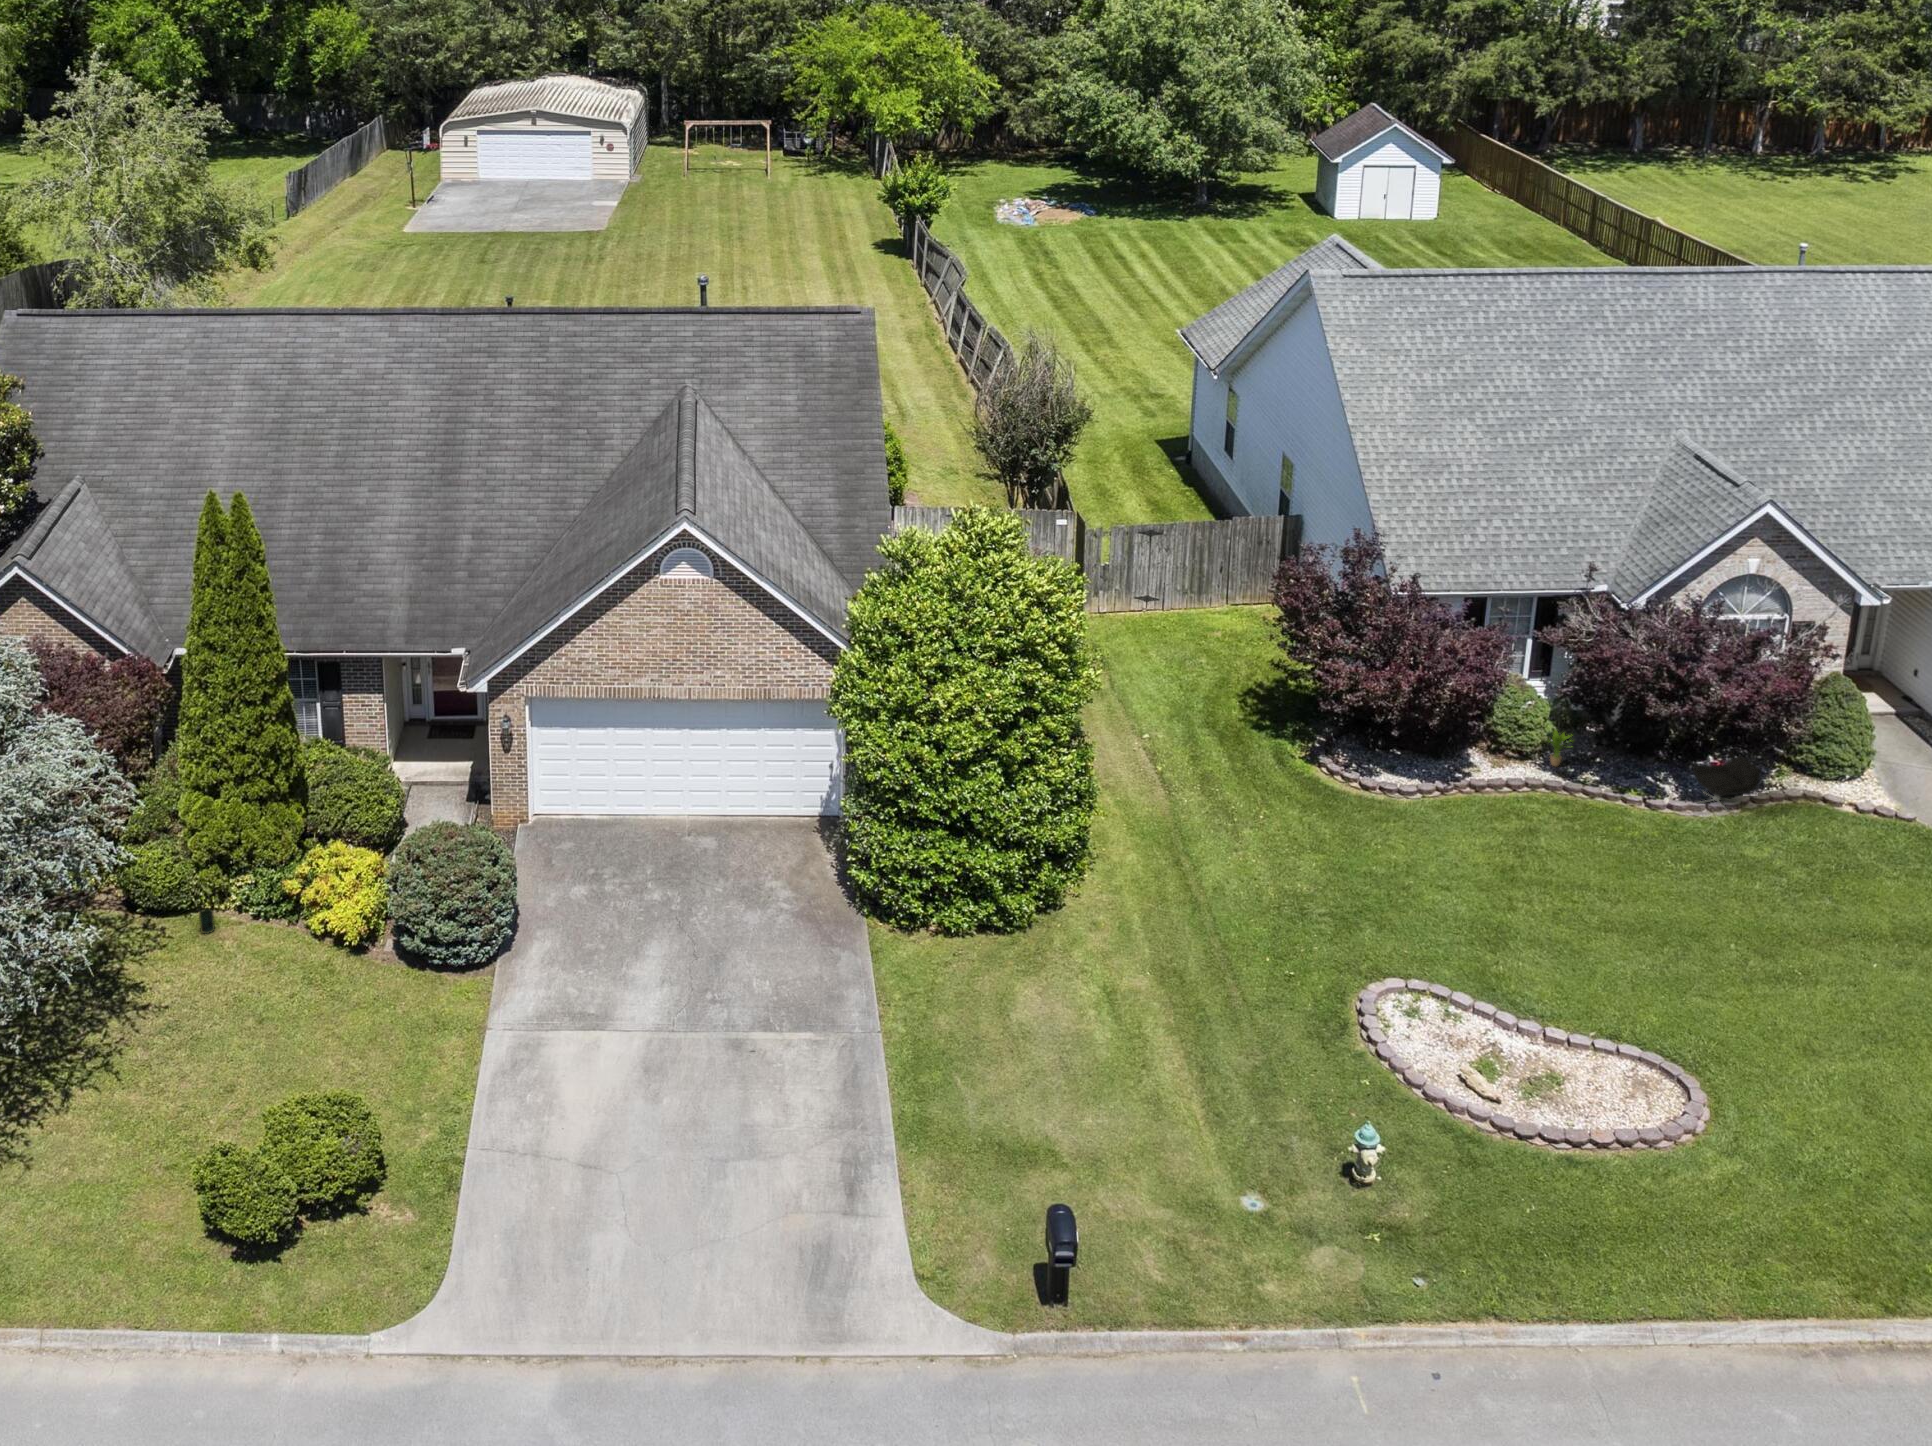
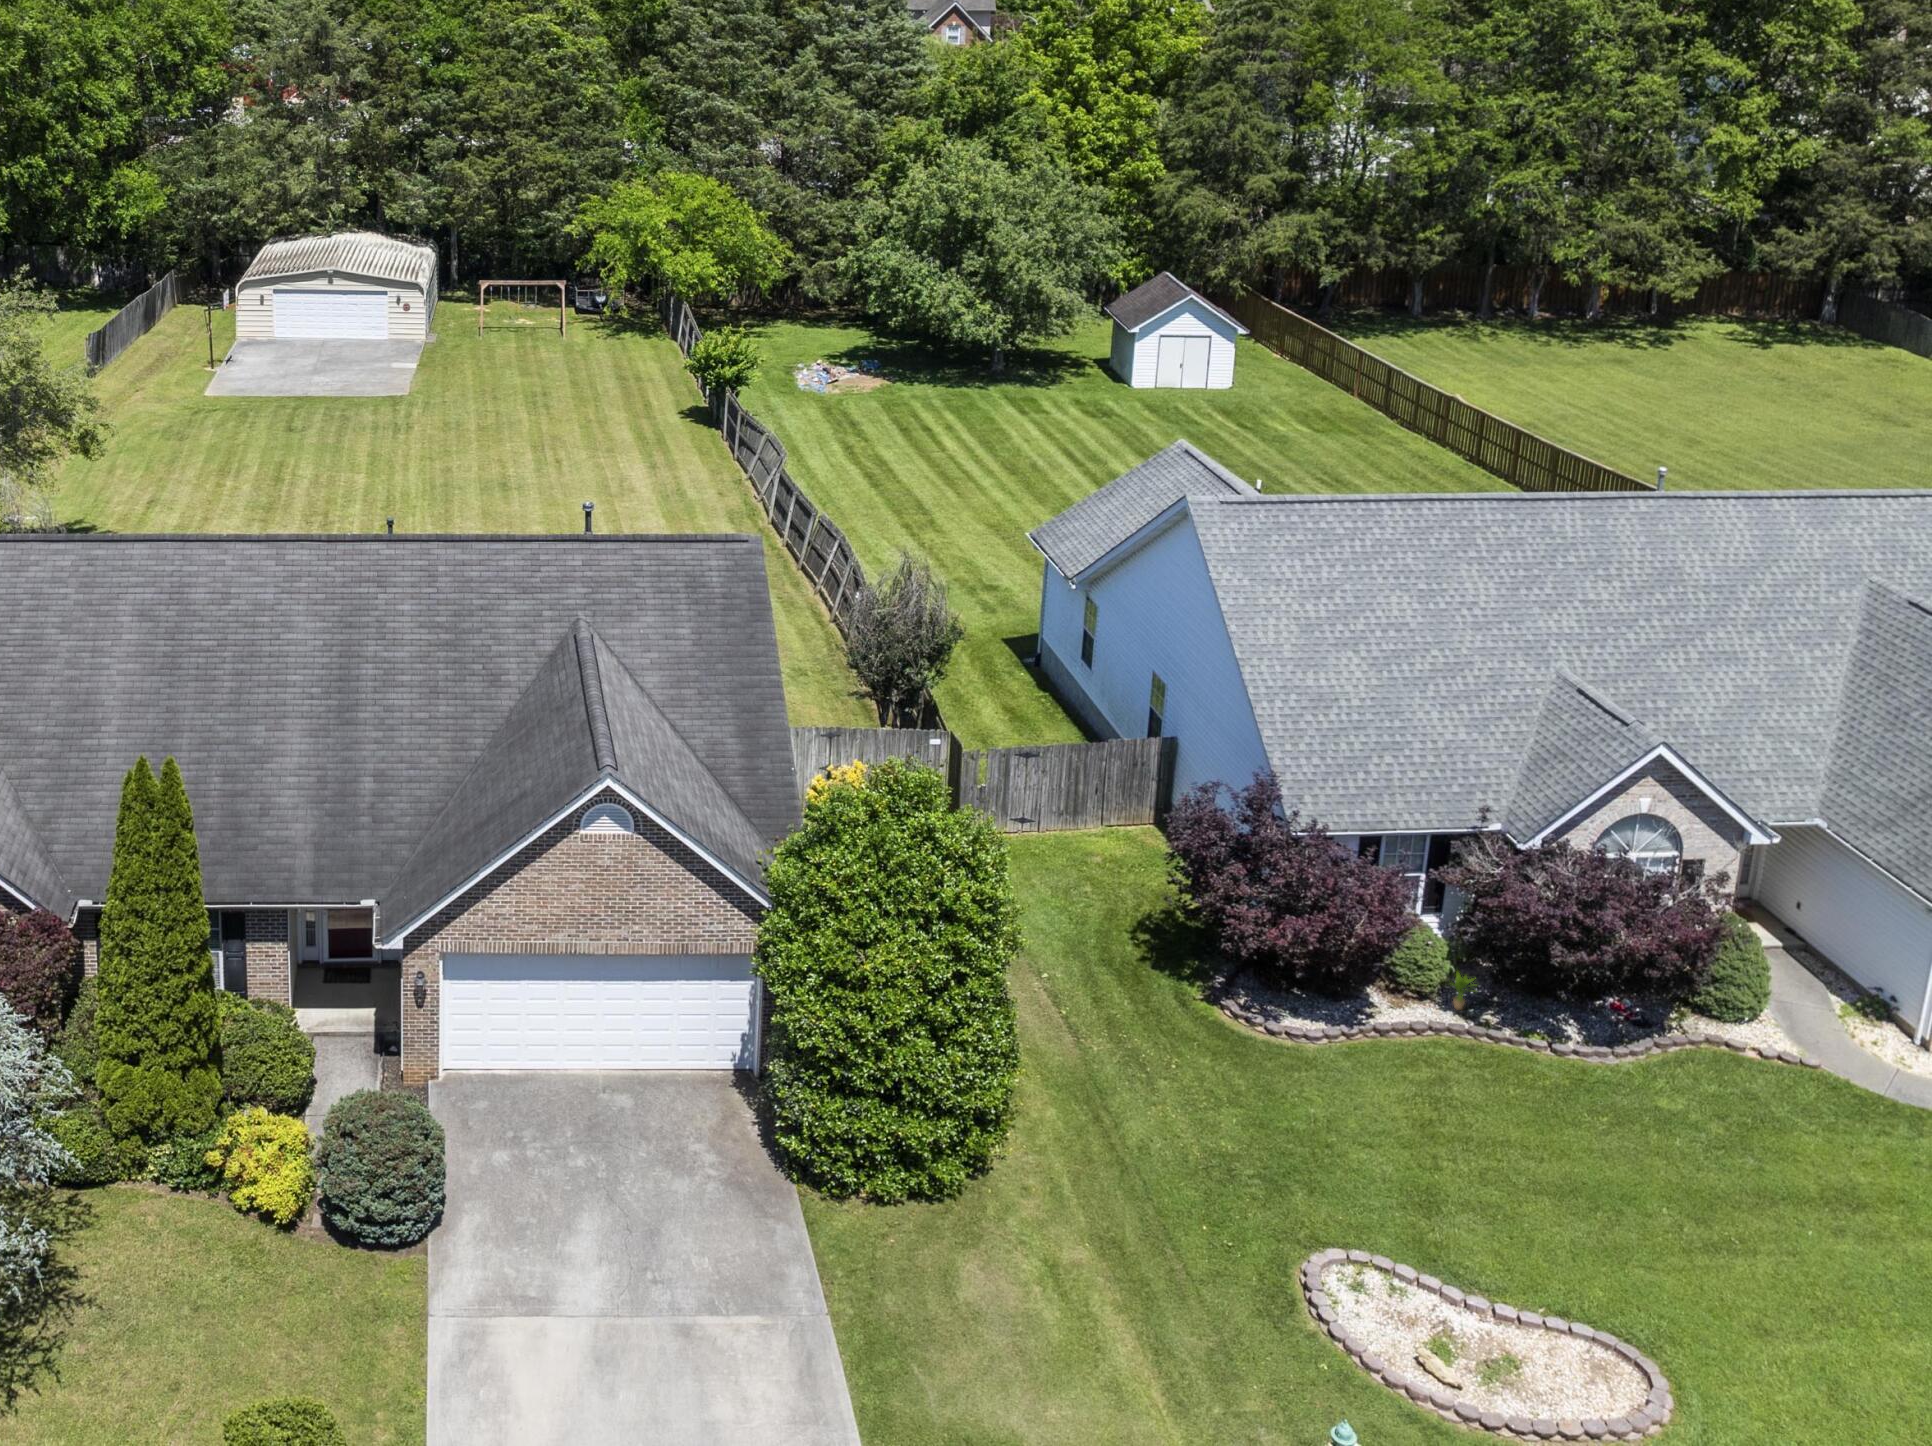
lounge chair: present [1693,757,1761,808] -> none [1597,1000,1667,1060]
watering can: present [197,903,215,934] -> none [115,1173,137,1208]

